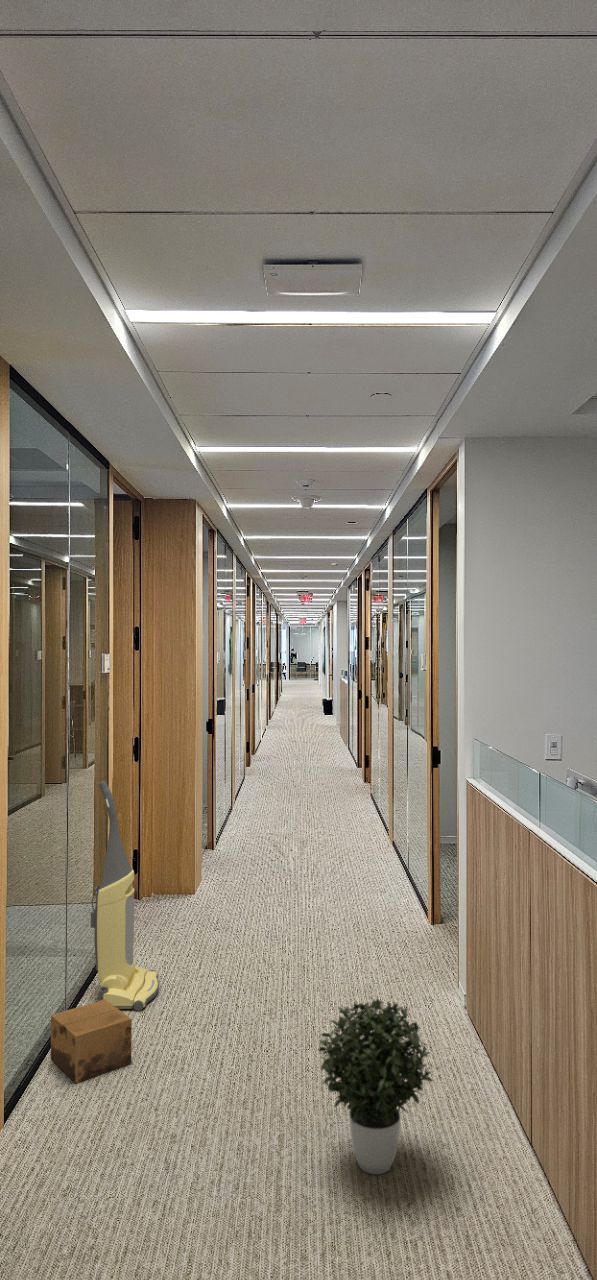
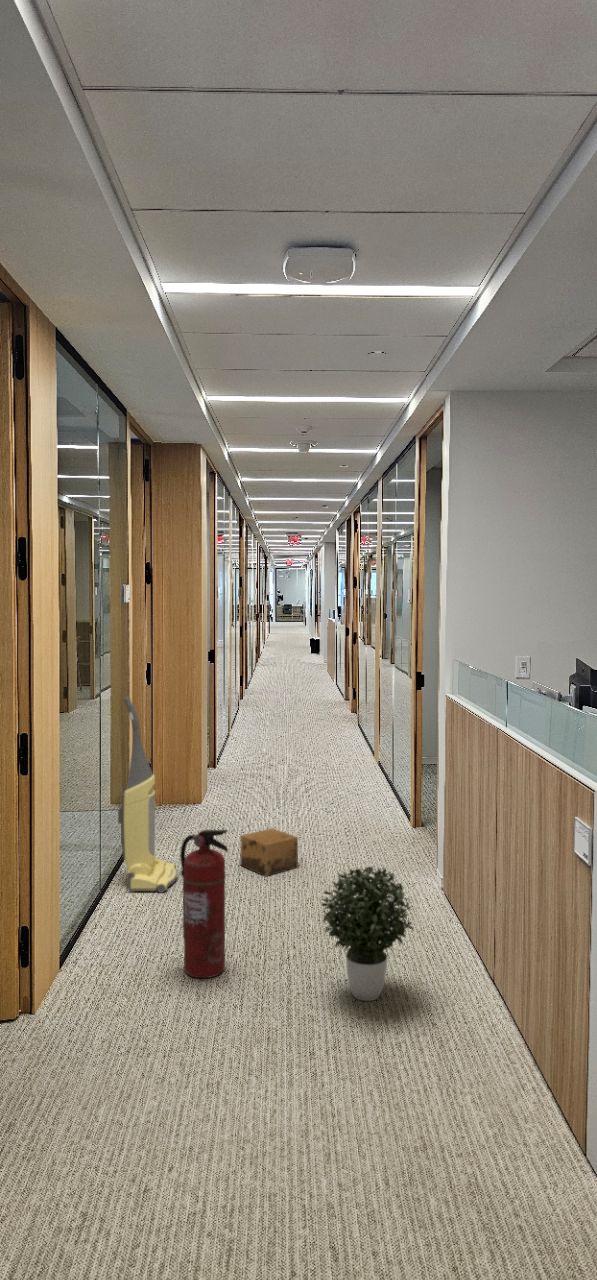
fire extinguisher: none [151,950,207,1137] -> present [180,830,228,978]
cardboard box: present [51,999,132,1083] -> present [240,828,298,876]

